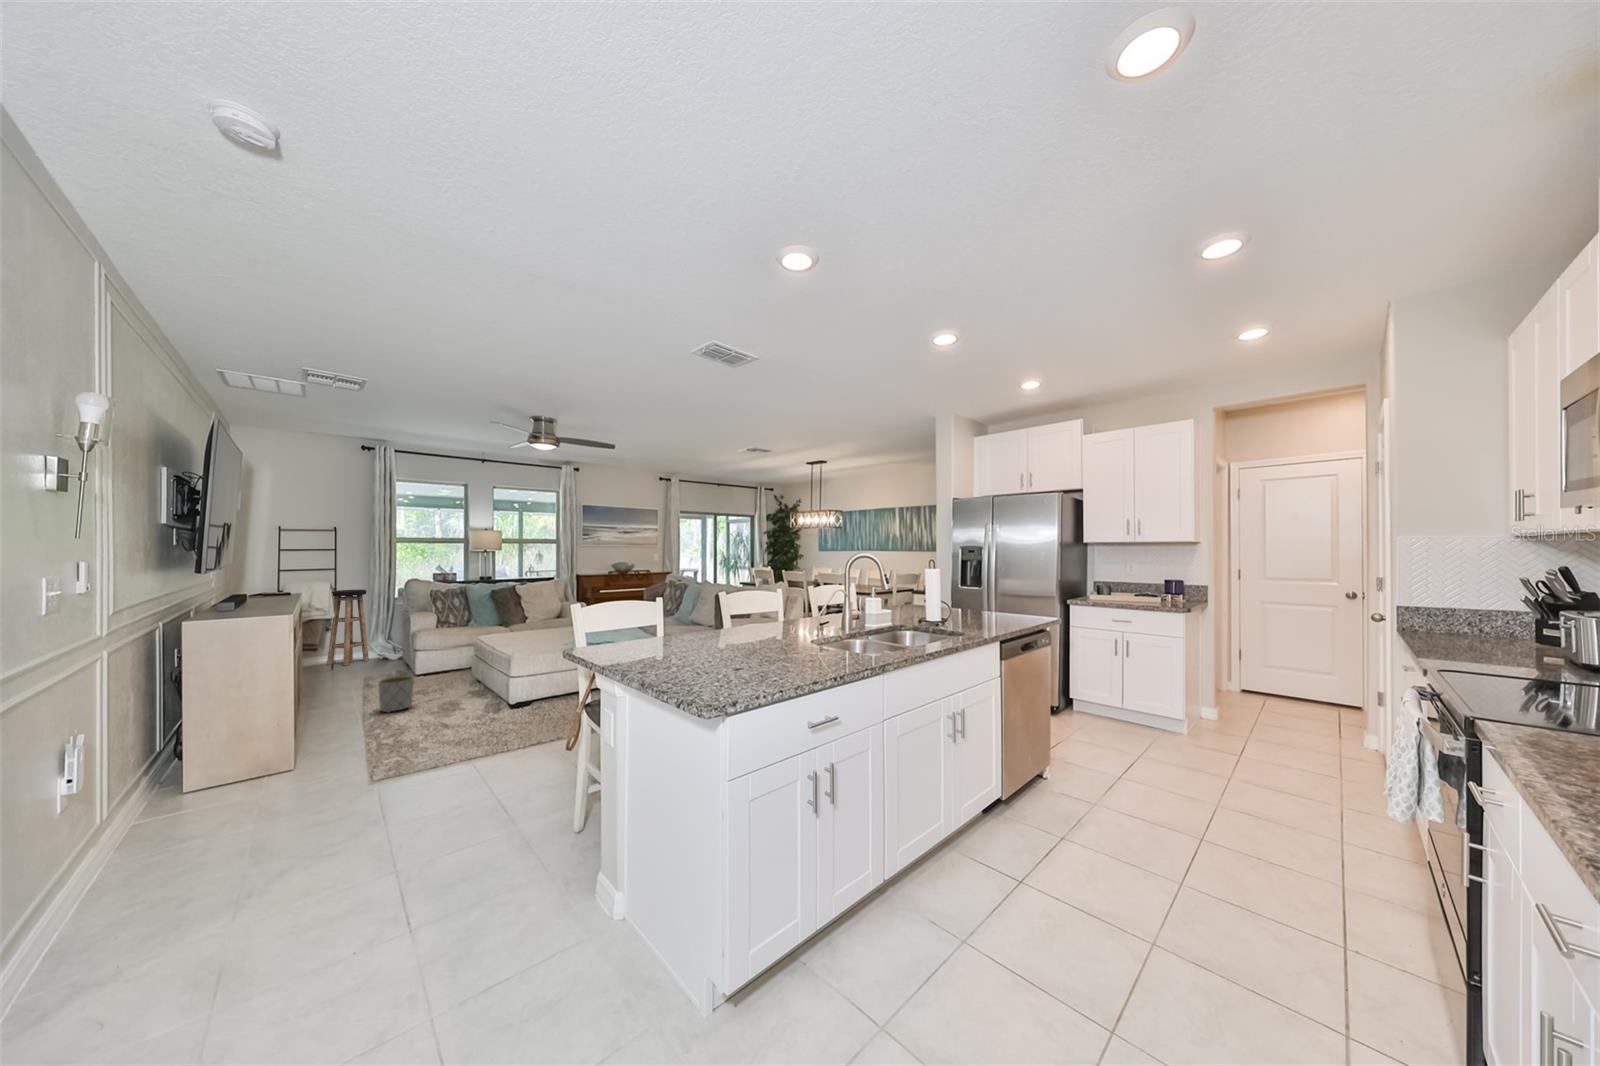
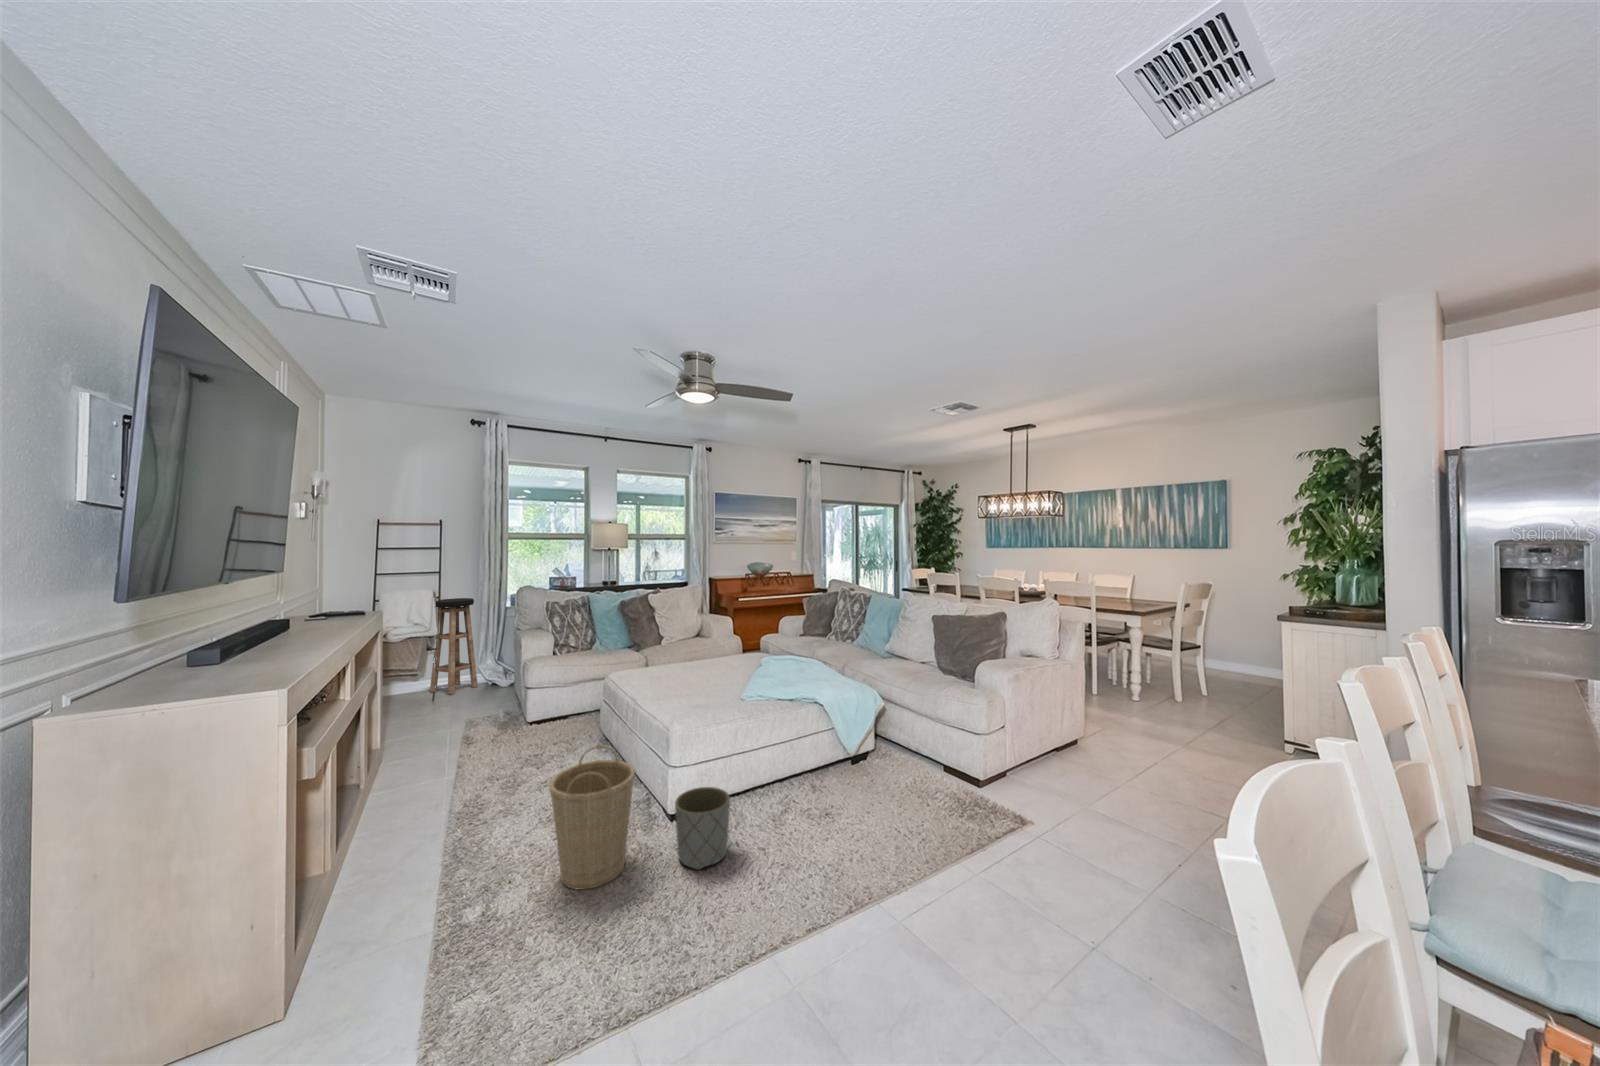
basket: none [433,663,487,736] -> present [549,746,635,890]
planter: present [378,676,414,713] -> present [675,787,730,870]

